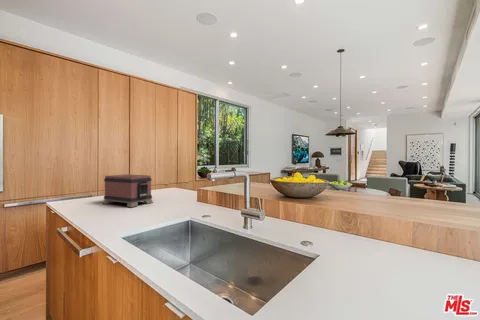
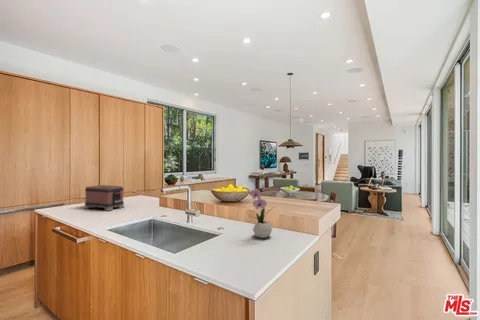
flower arrangement: none [379,157,424,271] -> present [250,181,272,238]

